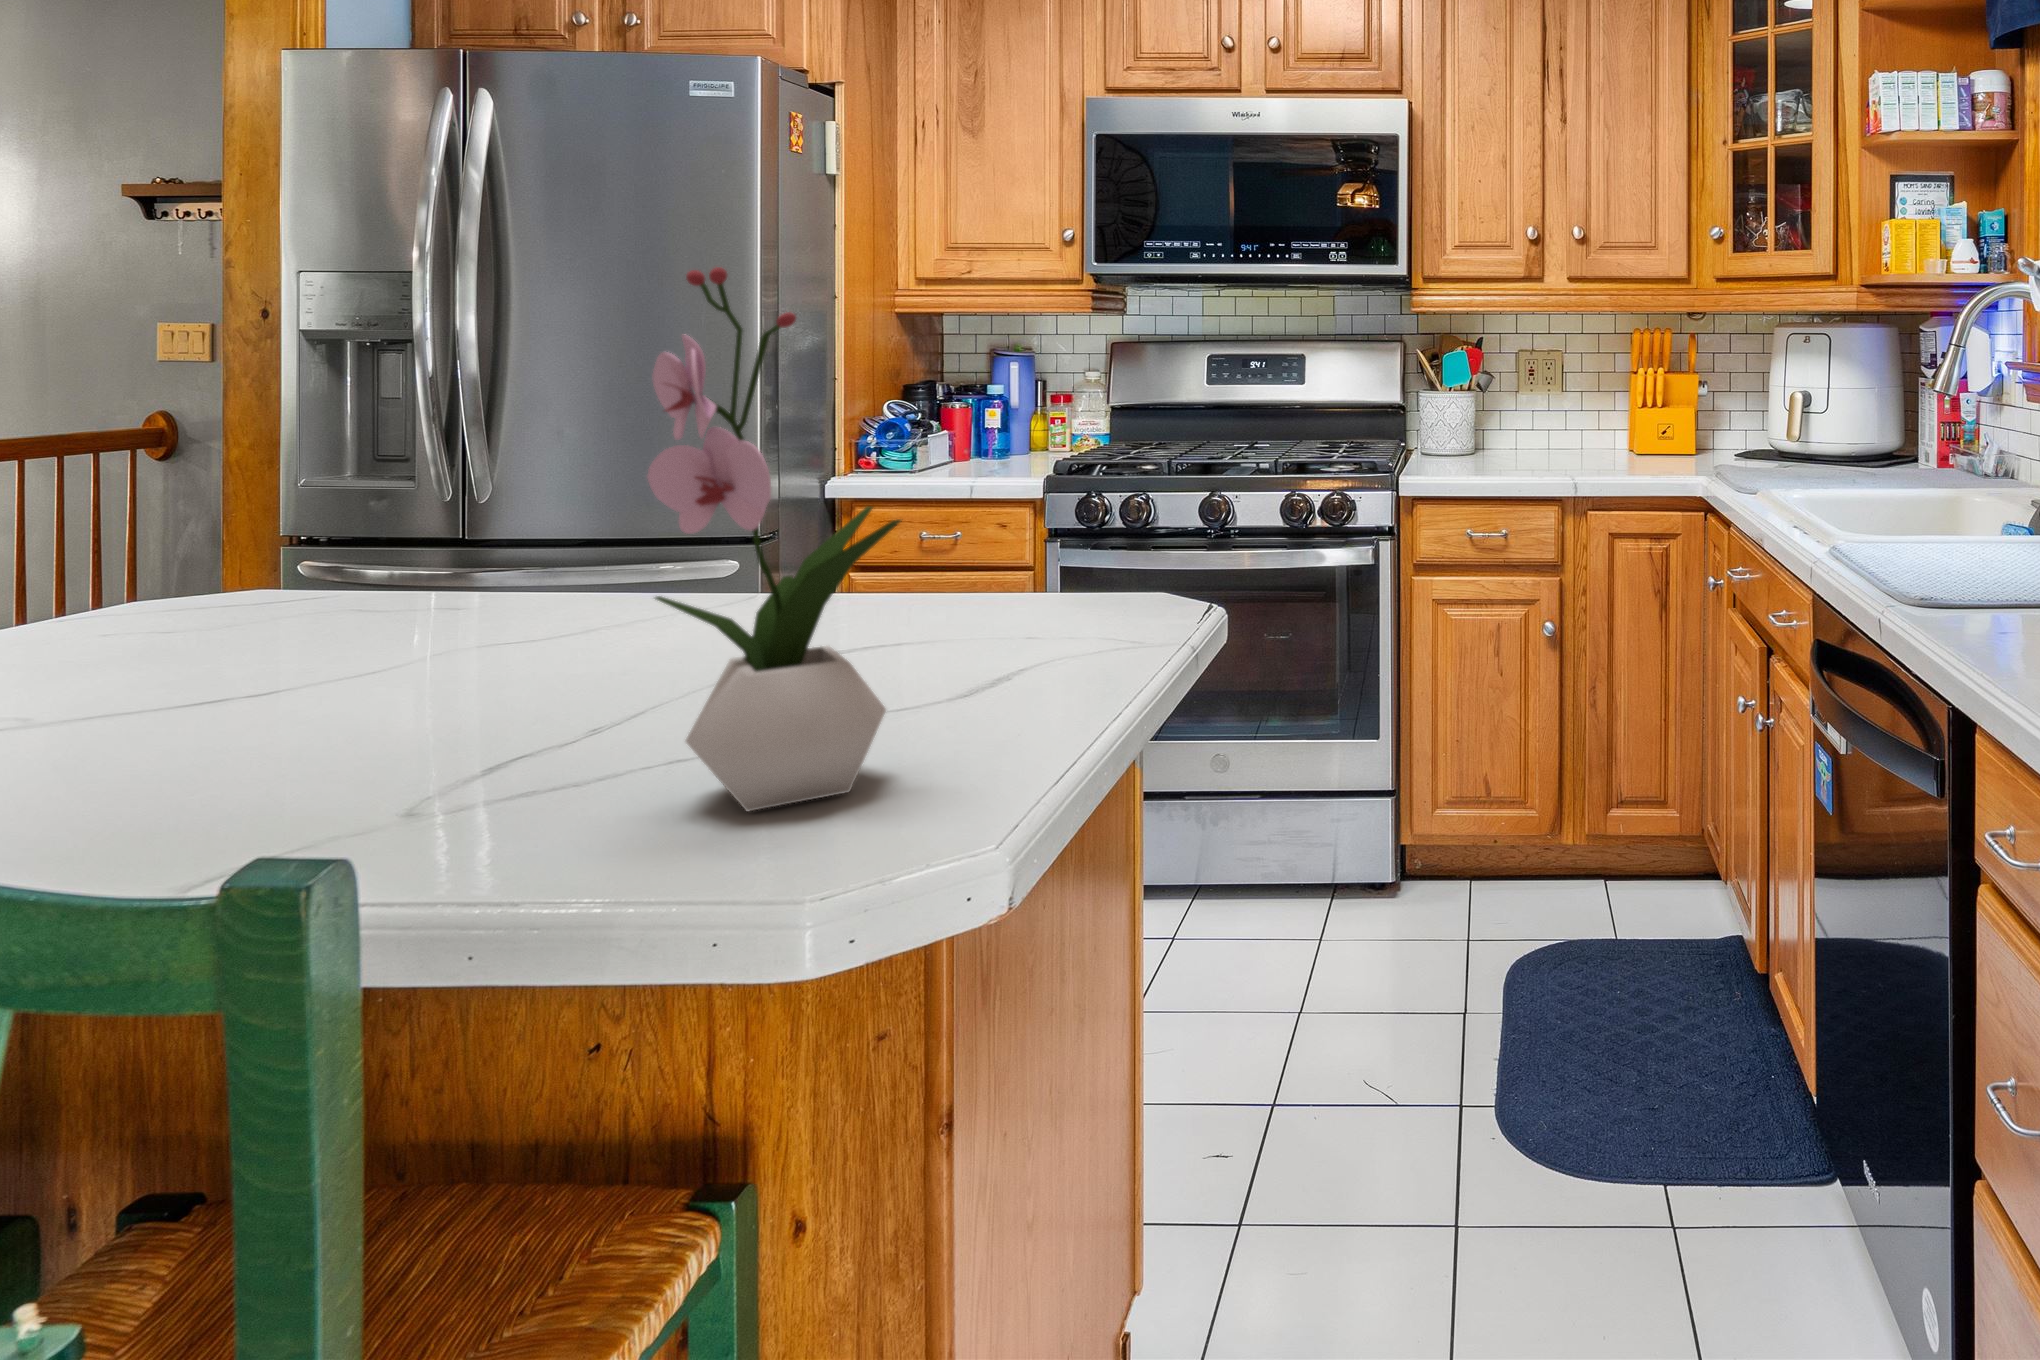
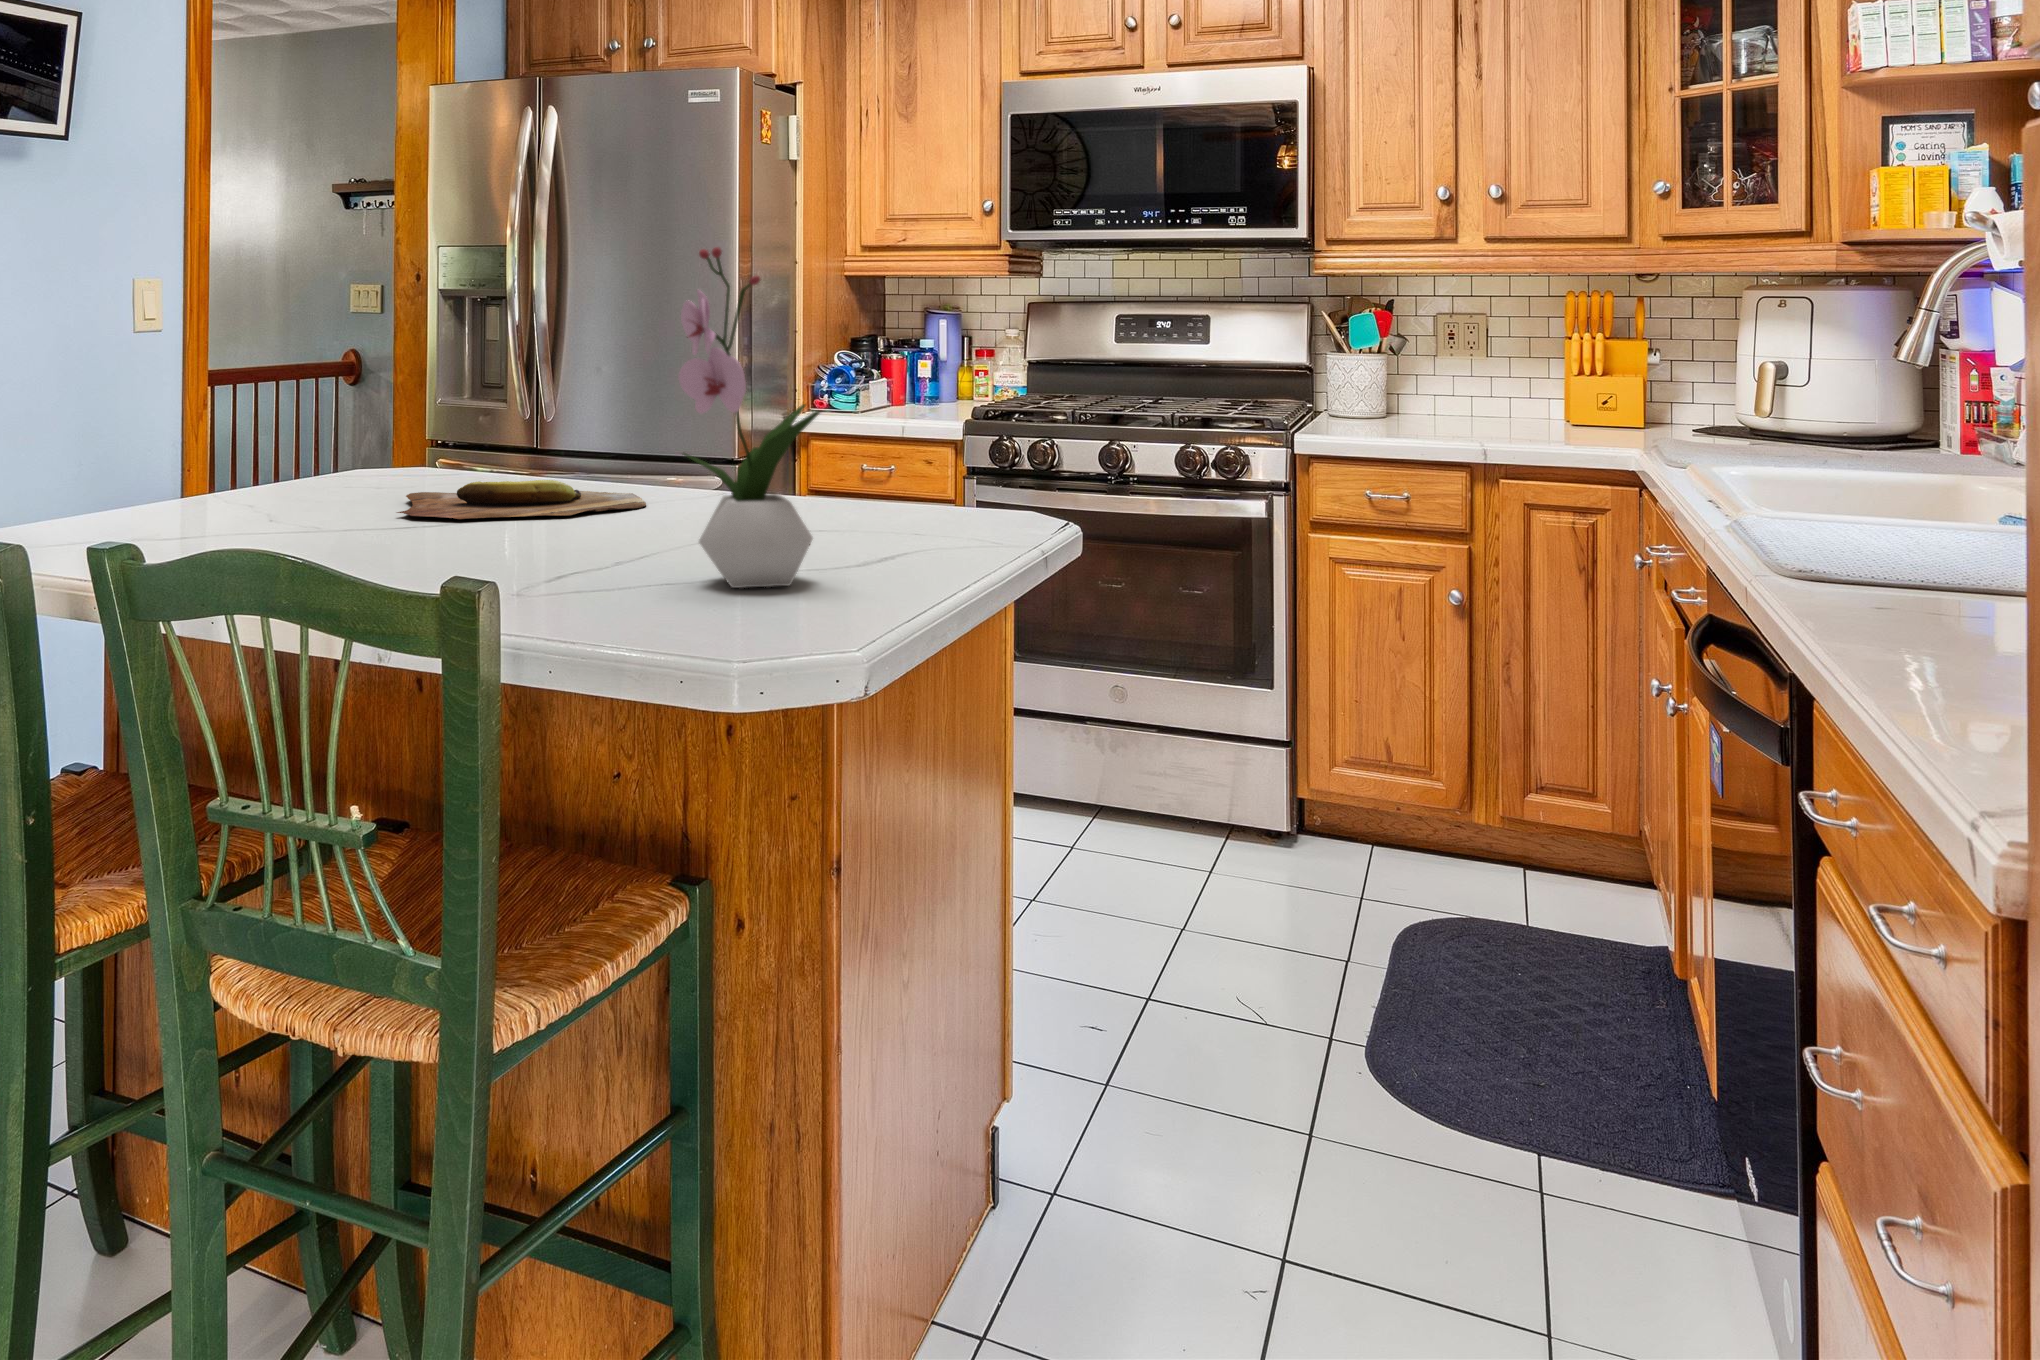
cutting board: none [107,620,606,708] -> present [397,480,646,519]

